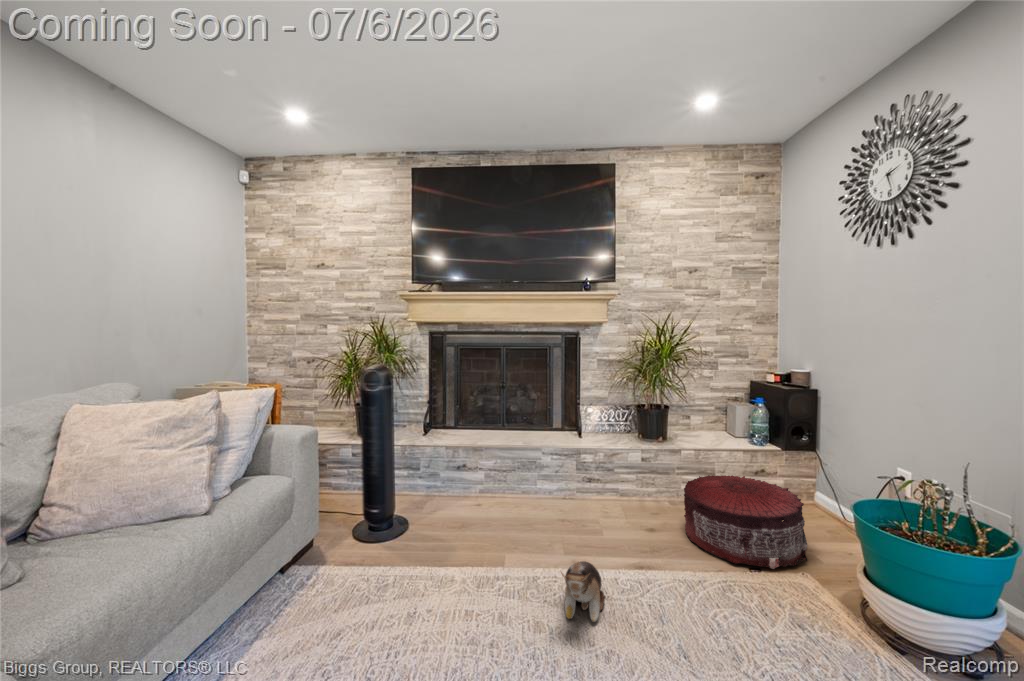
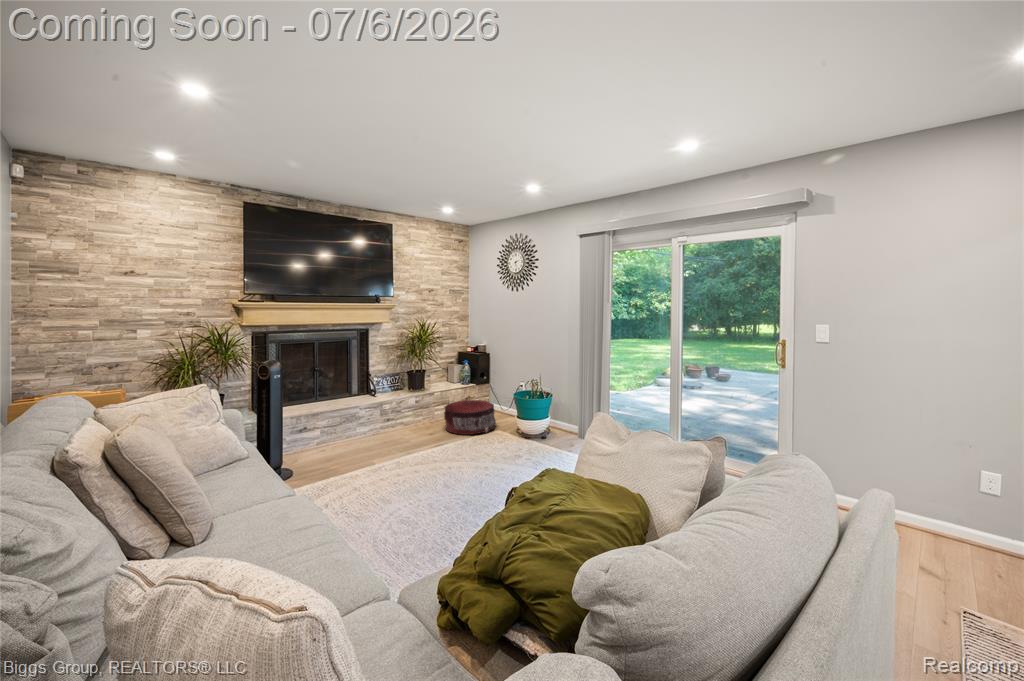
plush toy: present [561,561,605,622] -> none [419,438,439,466]

